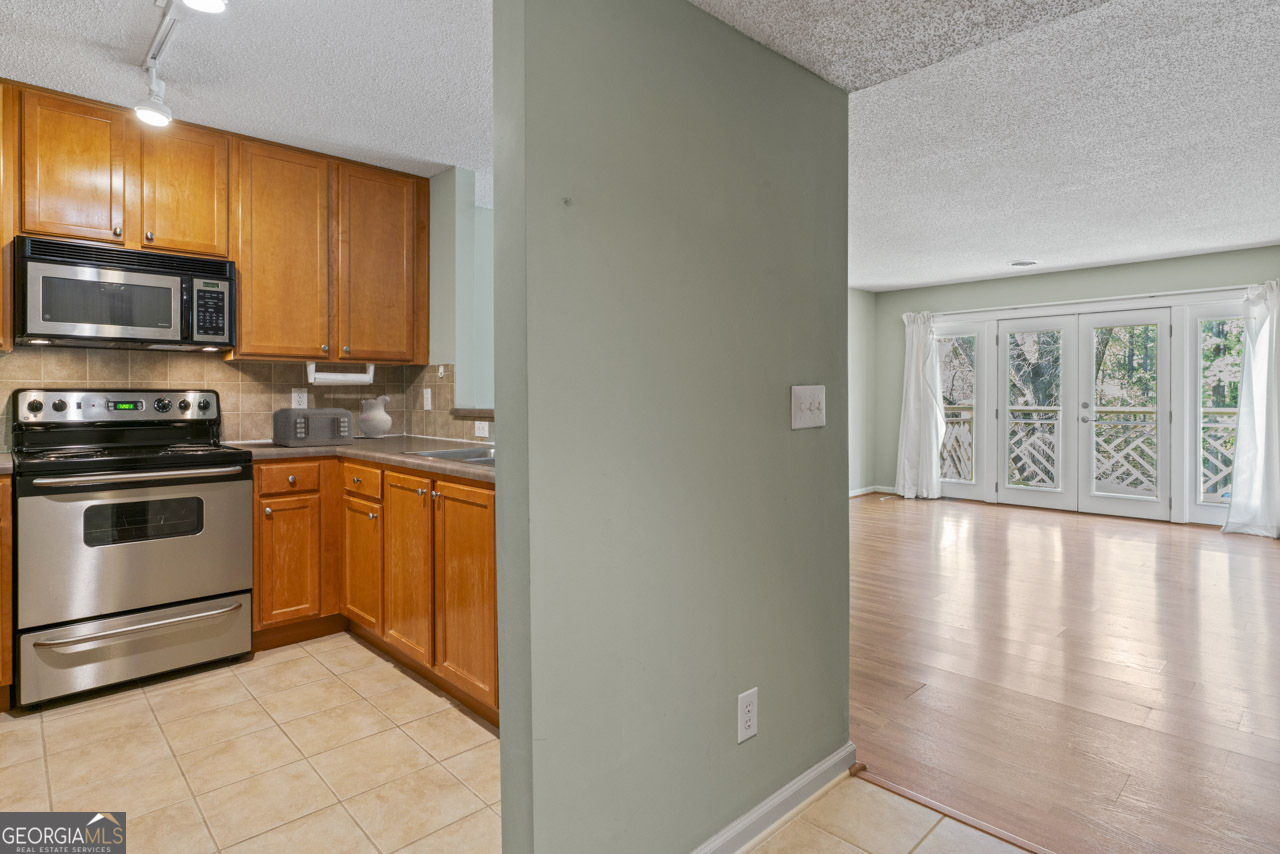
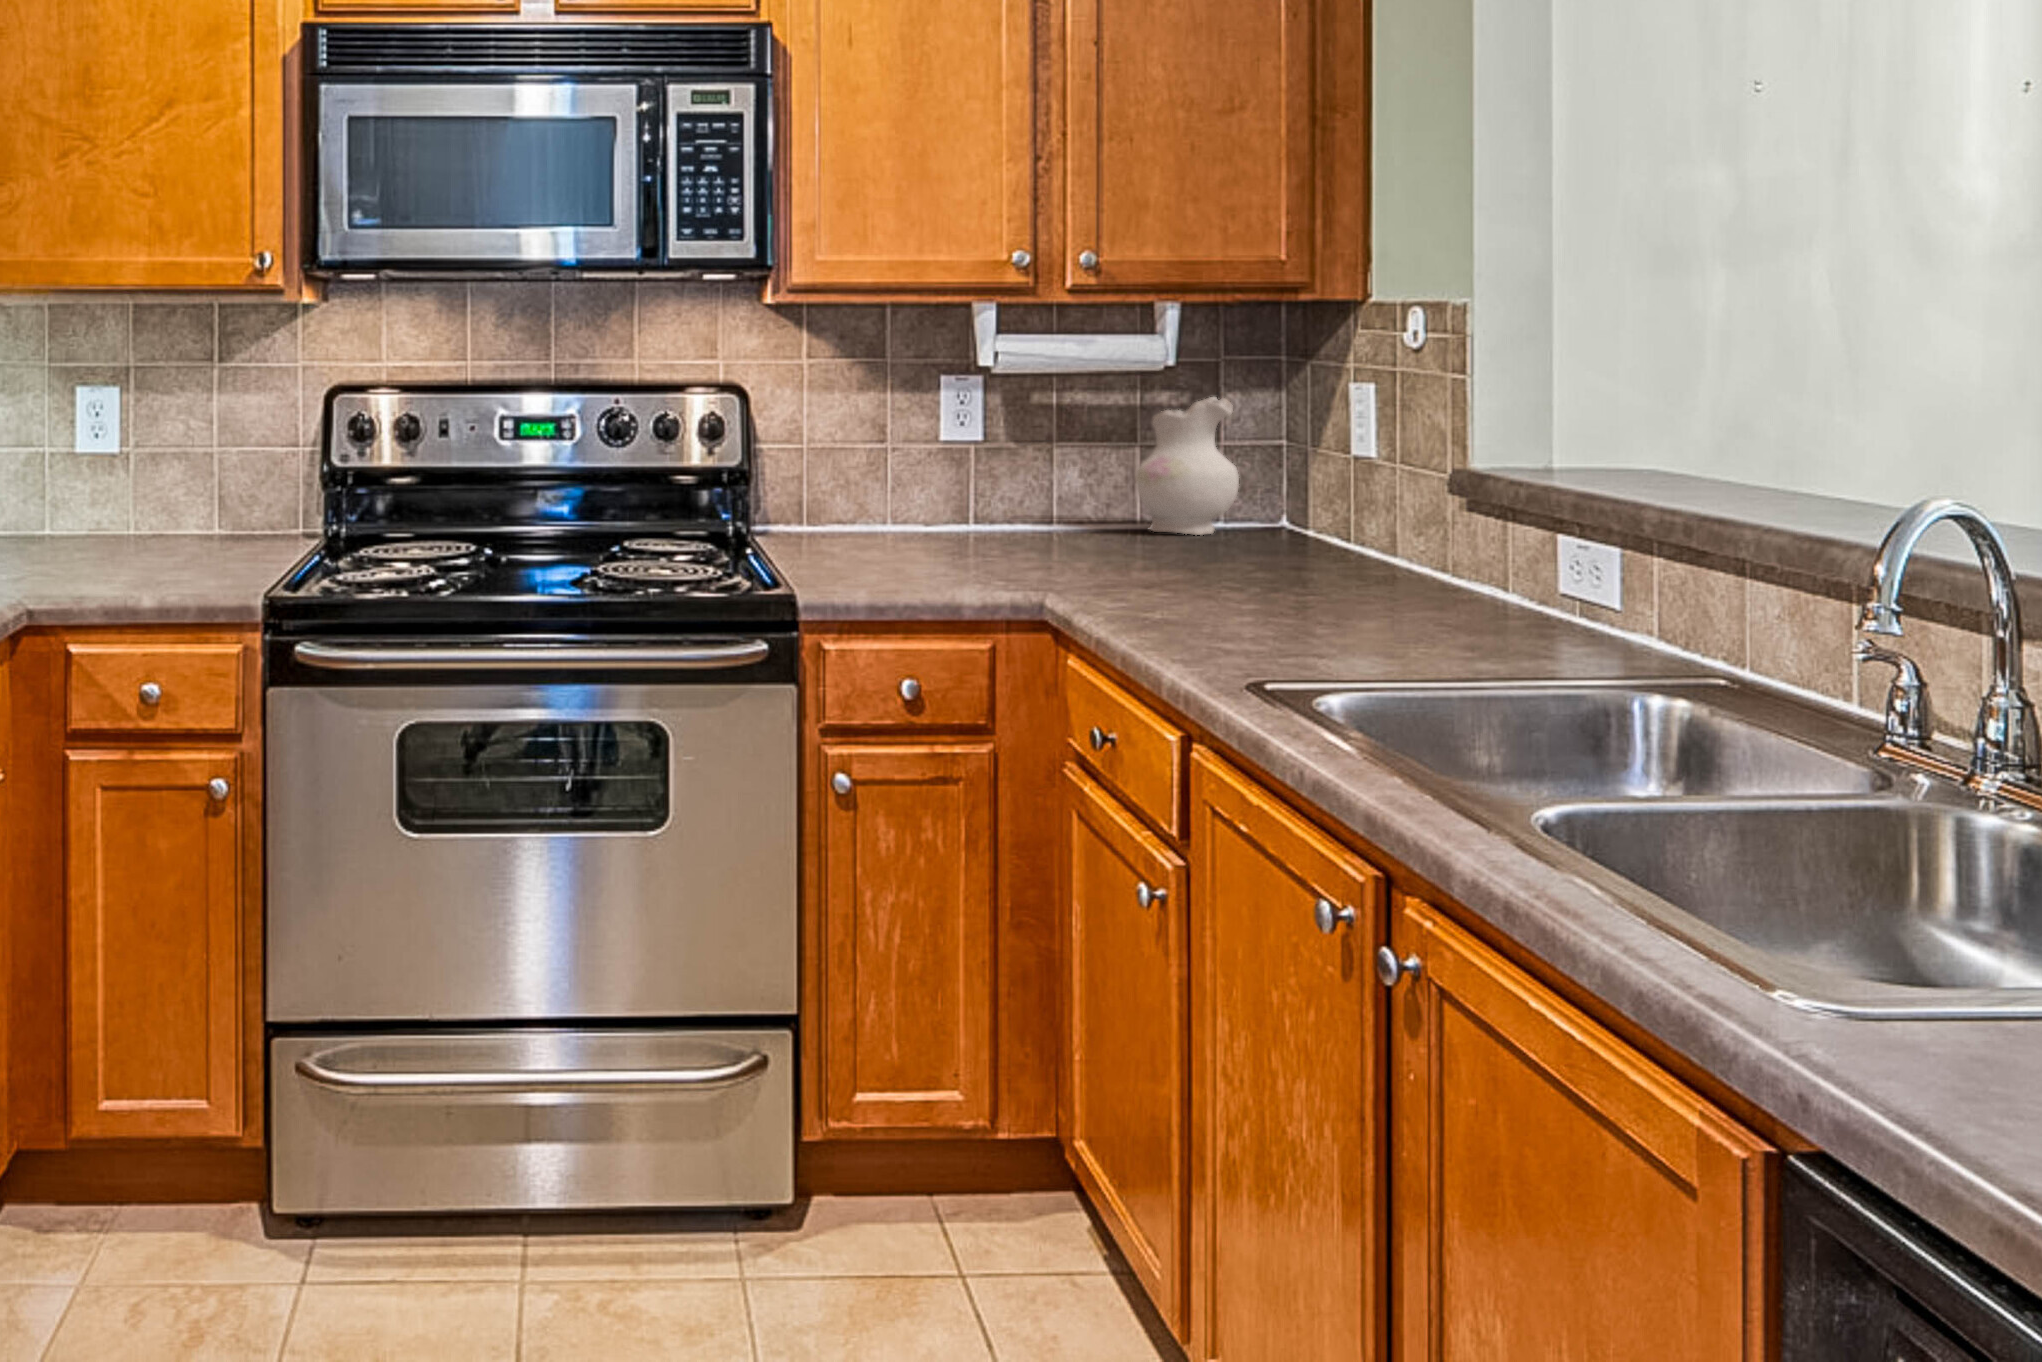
toaster: present [272,408,354,447] -> none [878,443,1109,576]

